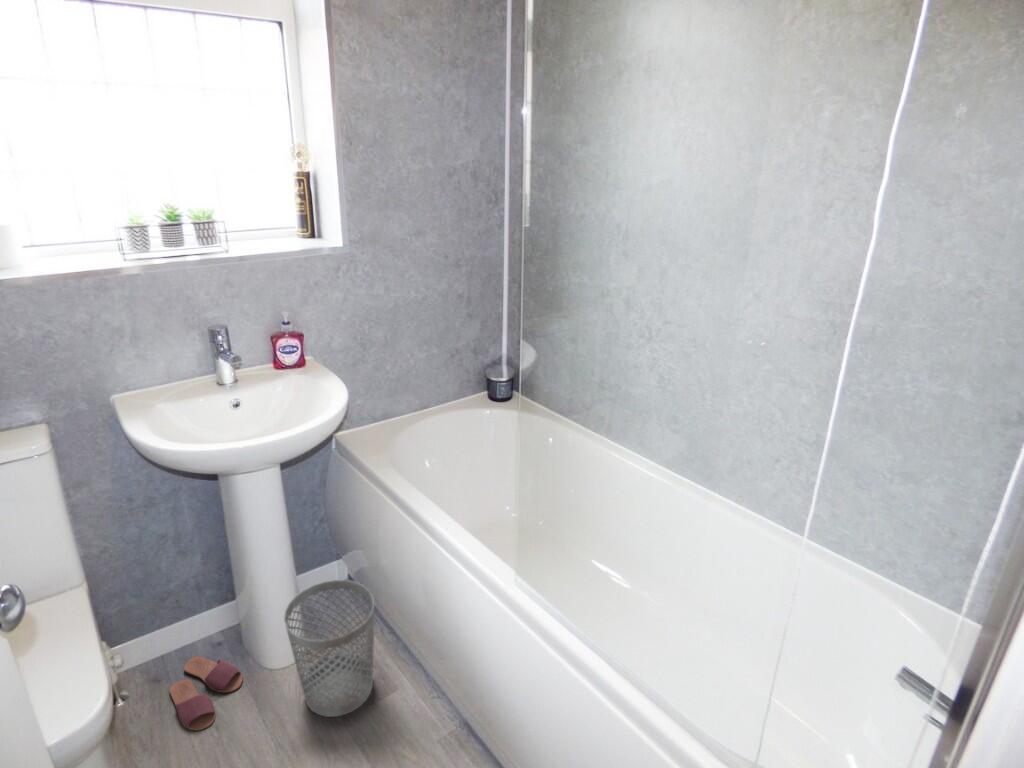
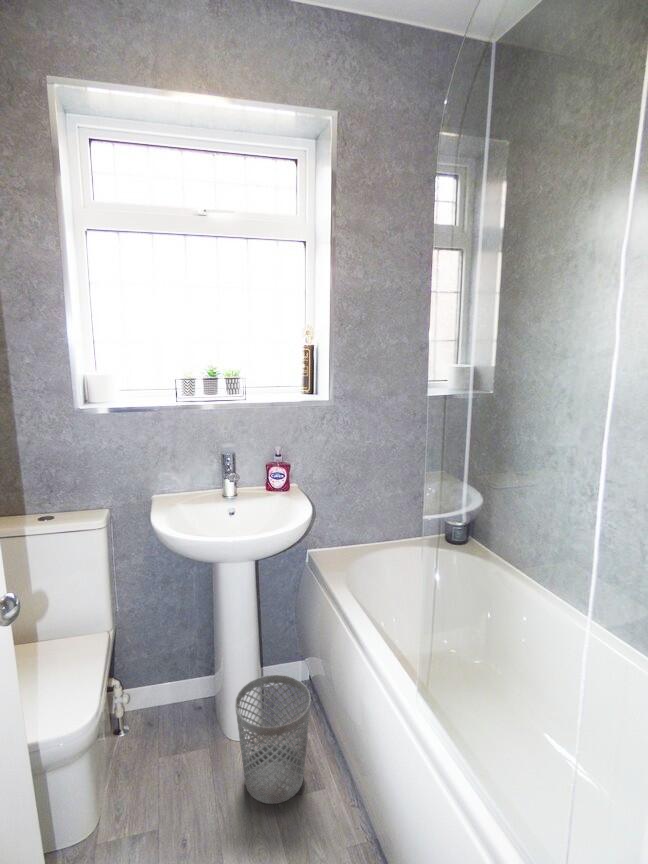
slippers: present [170,656,243,730] -> none [151,715,206,779]

